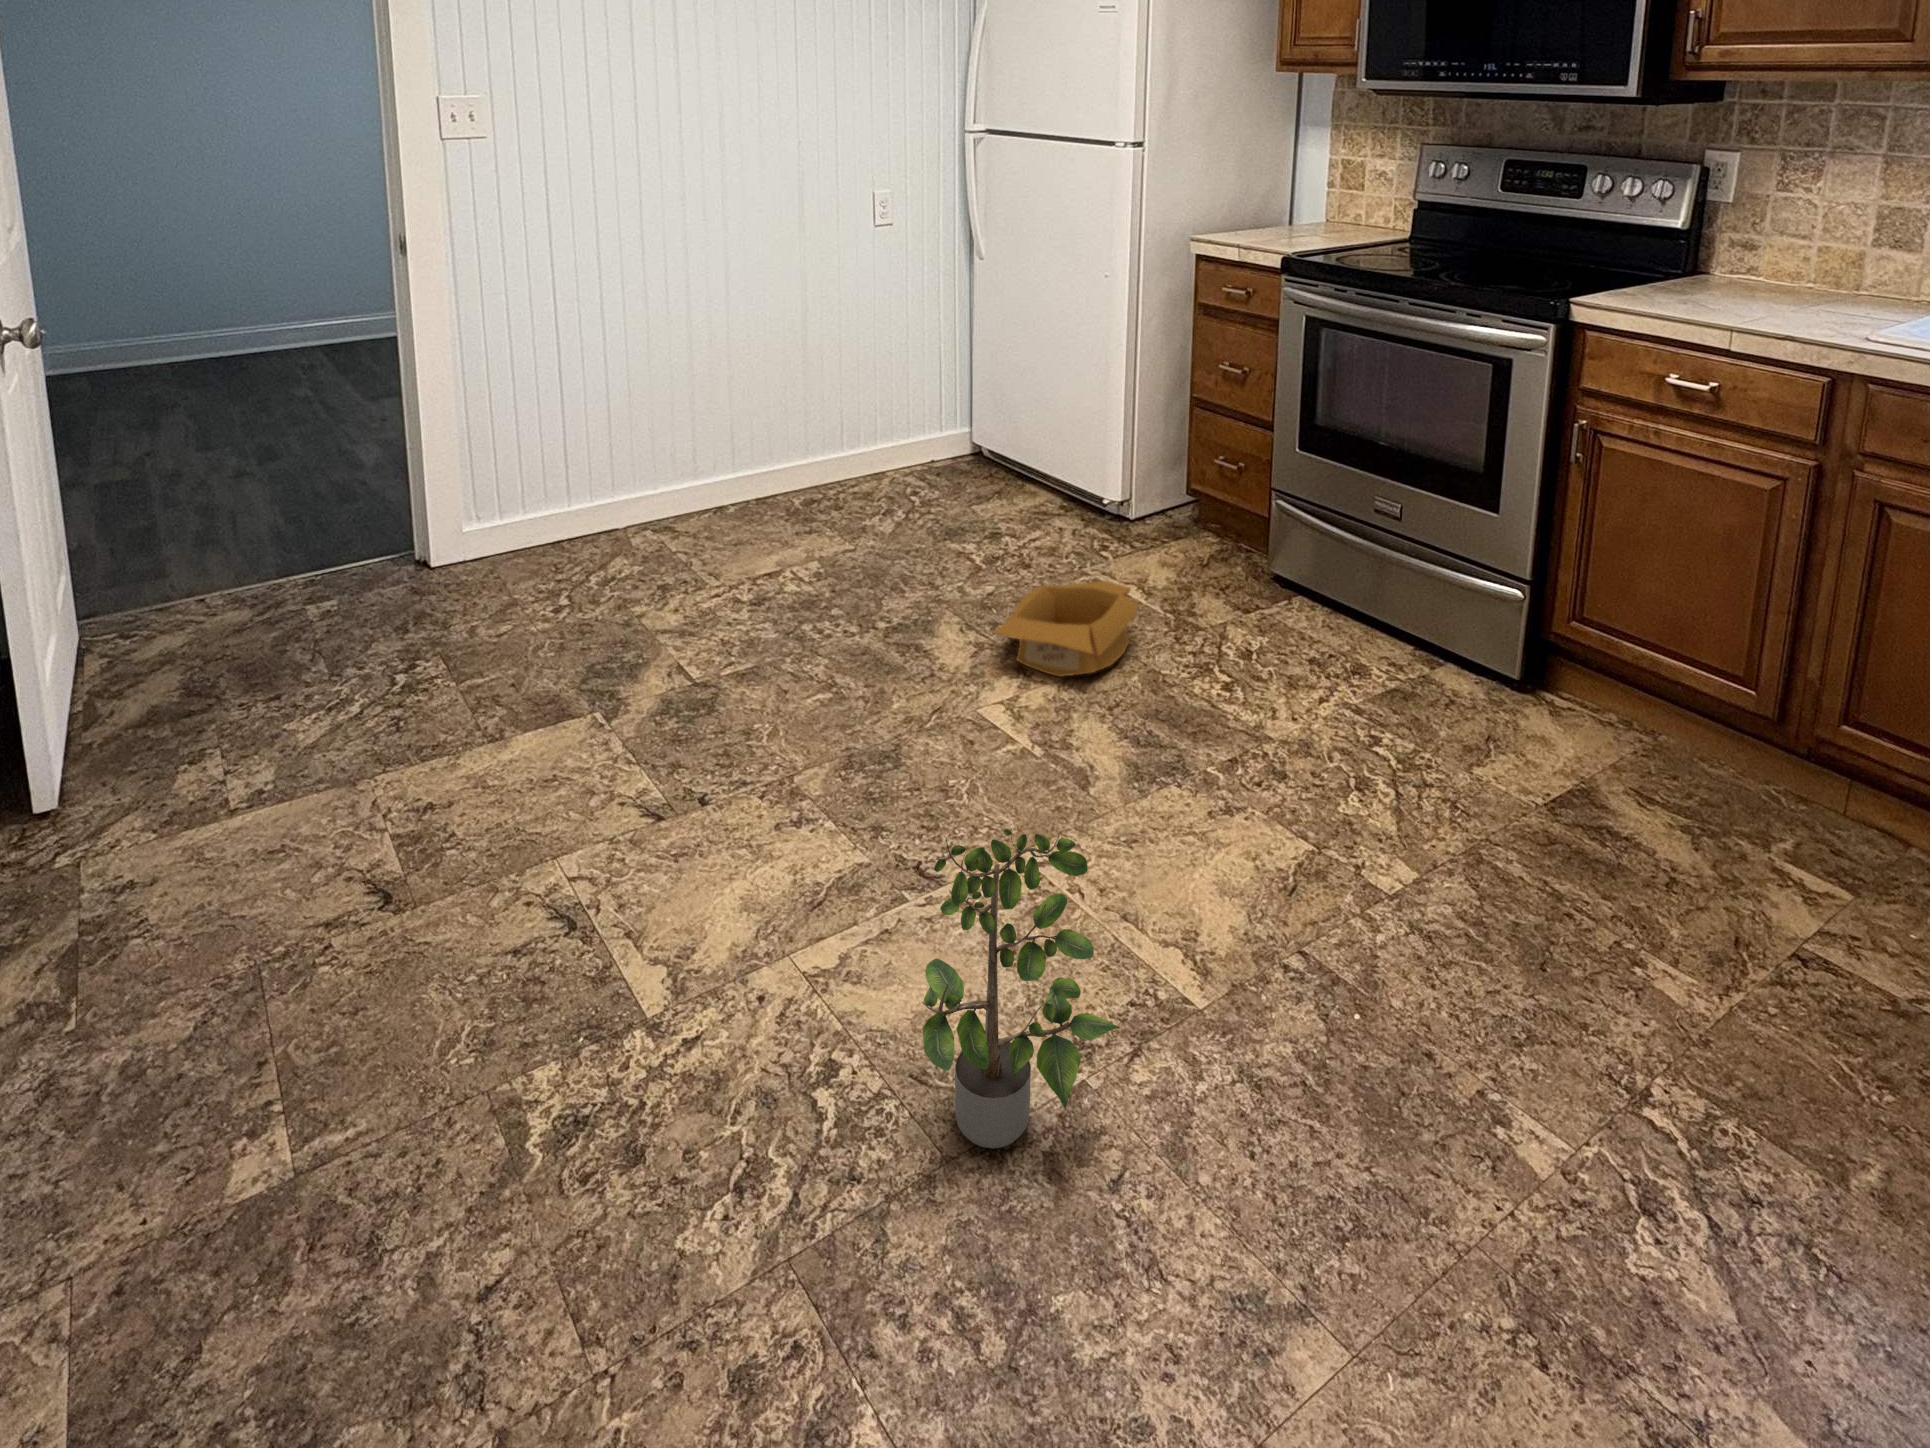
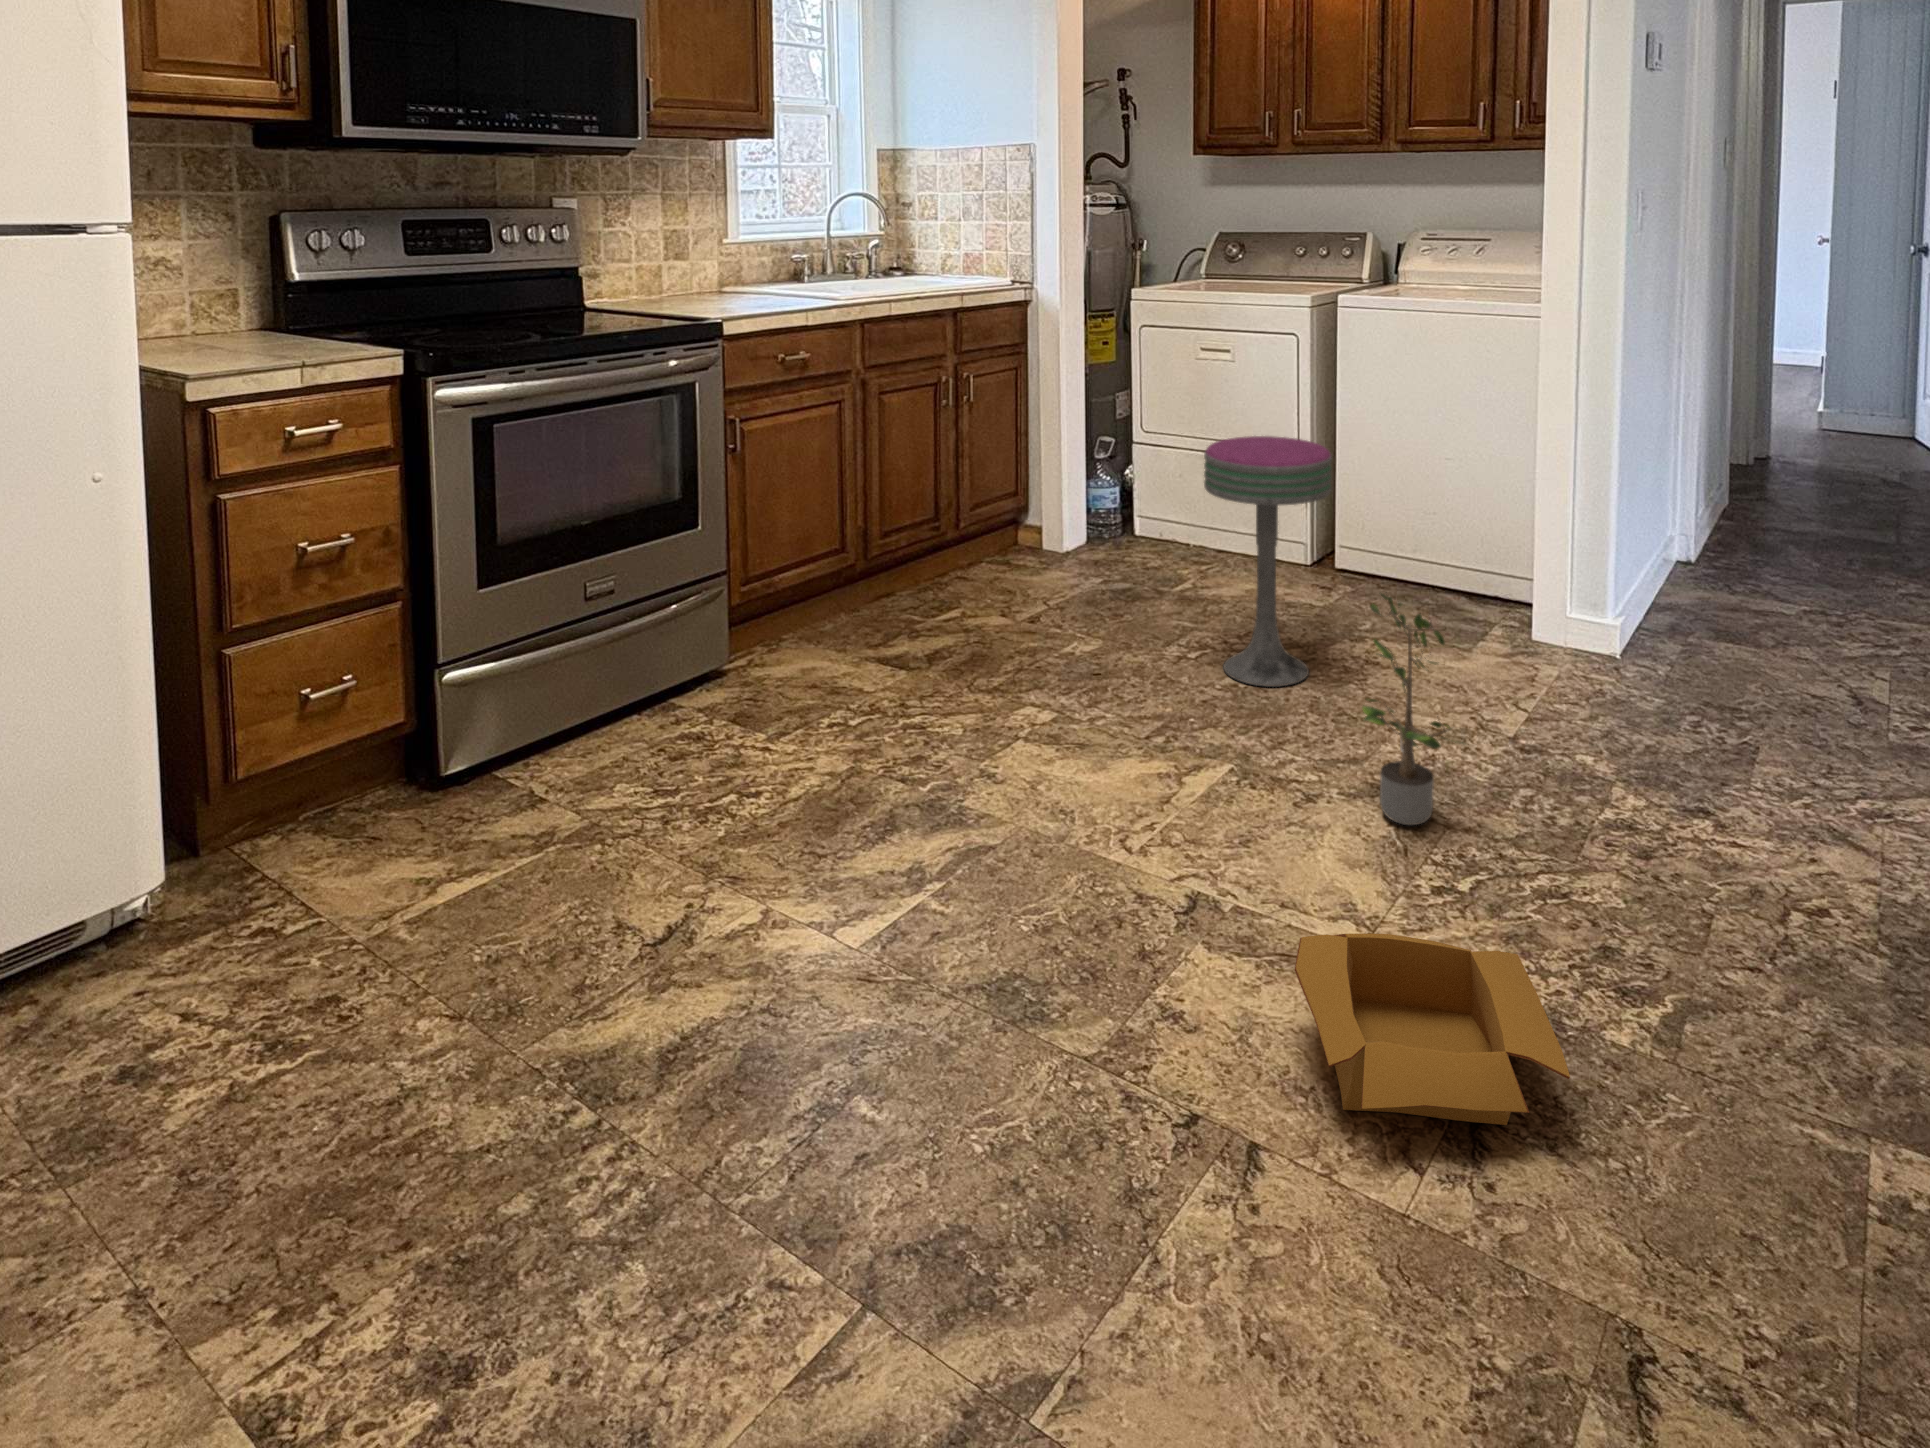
cardboard box: present [994,581,1138,677] -> present [1295,933,1570,1125]
bar stool: none [1469,719,1773,1279] -> present [1204,436,1332,687]

